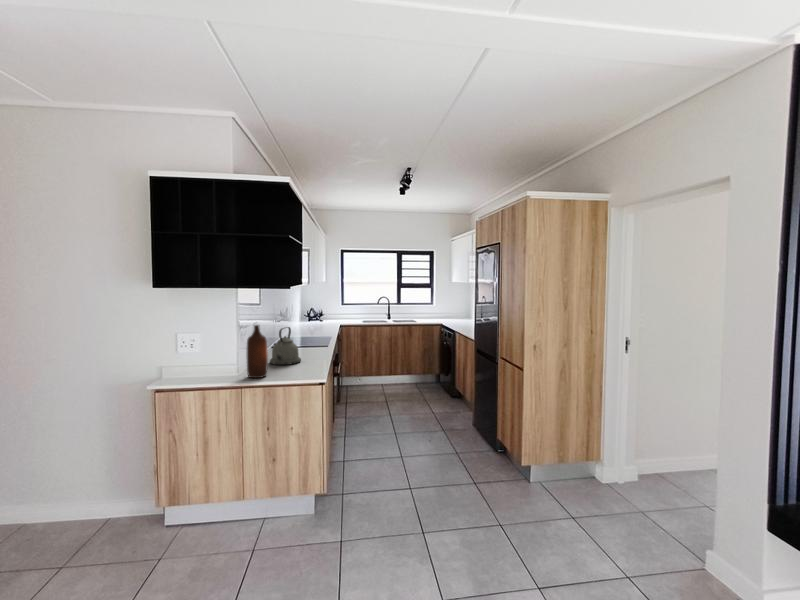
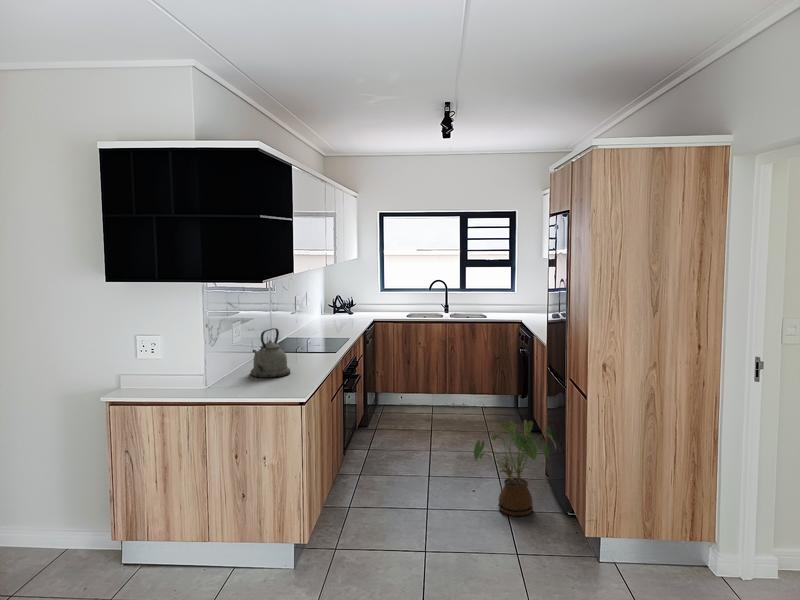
bottle: present [247,325,268,378] -> none [214,327,240,394]
house plant: none [436,388,492,458] -> present [474,420,556,516]

